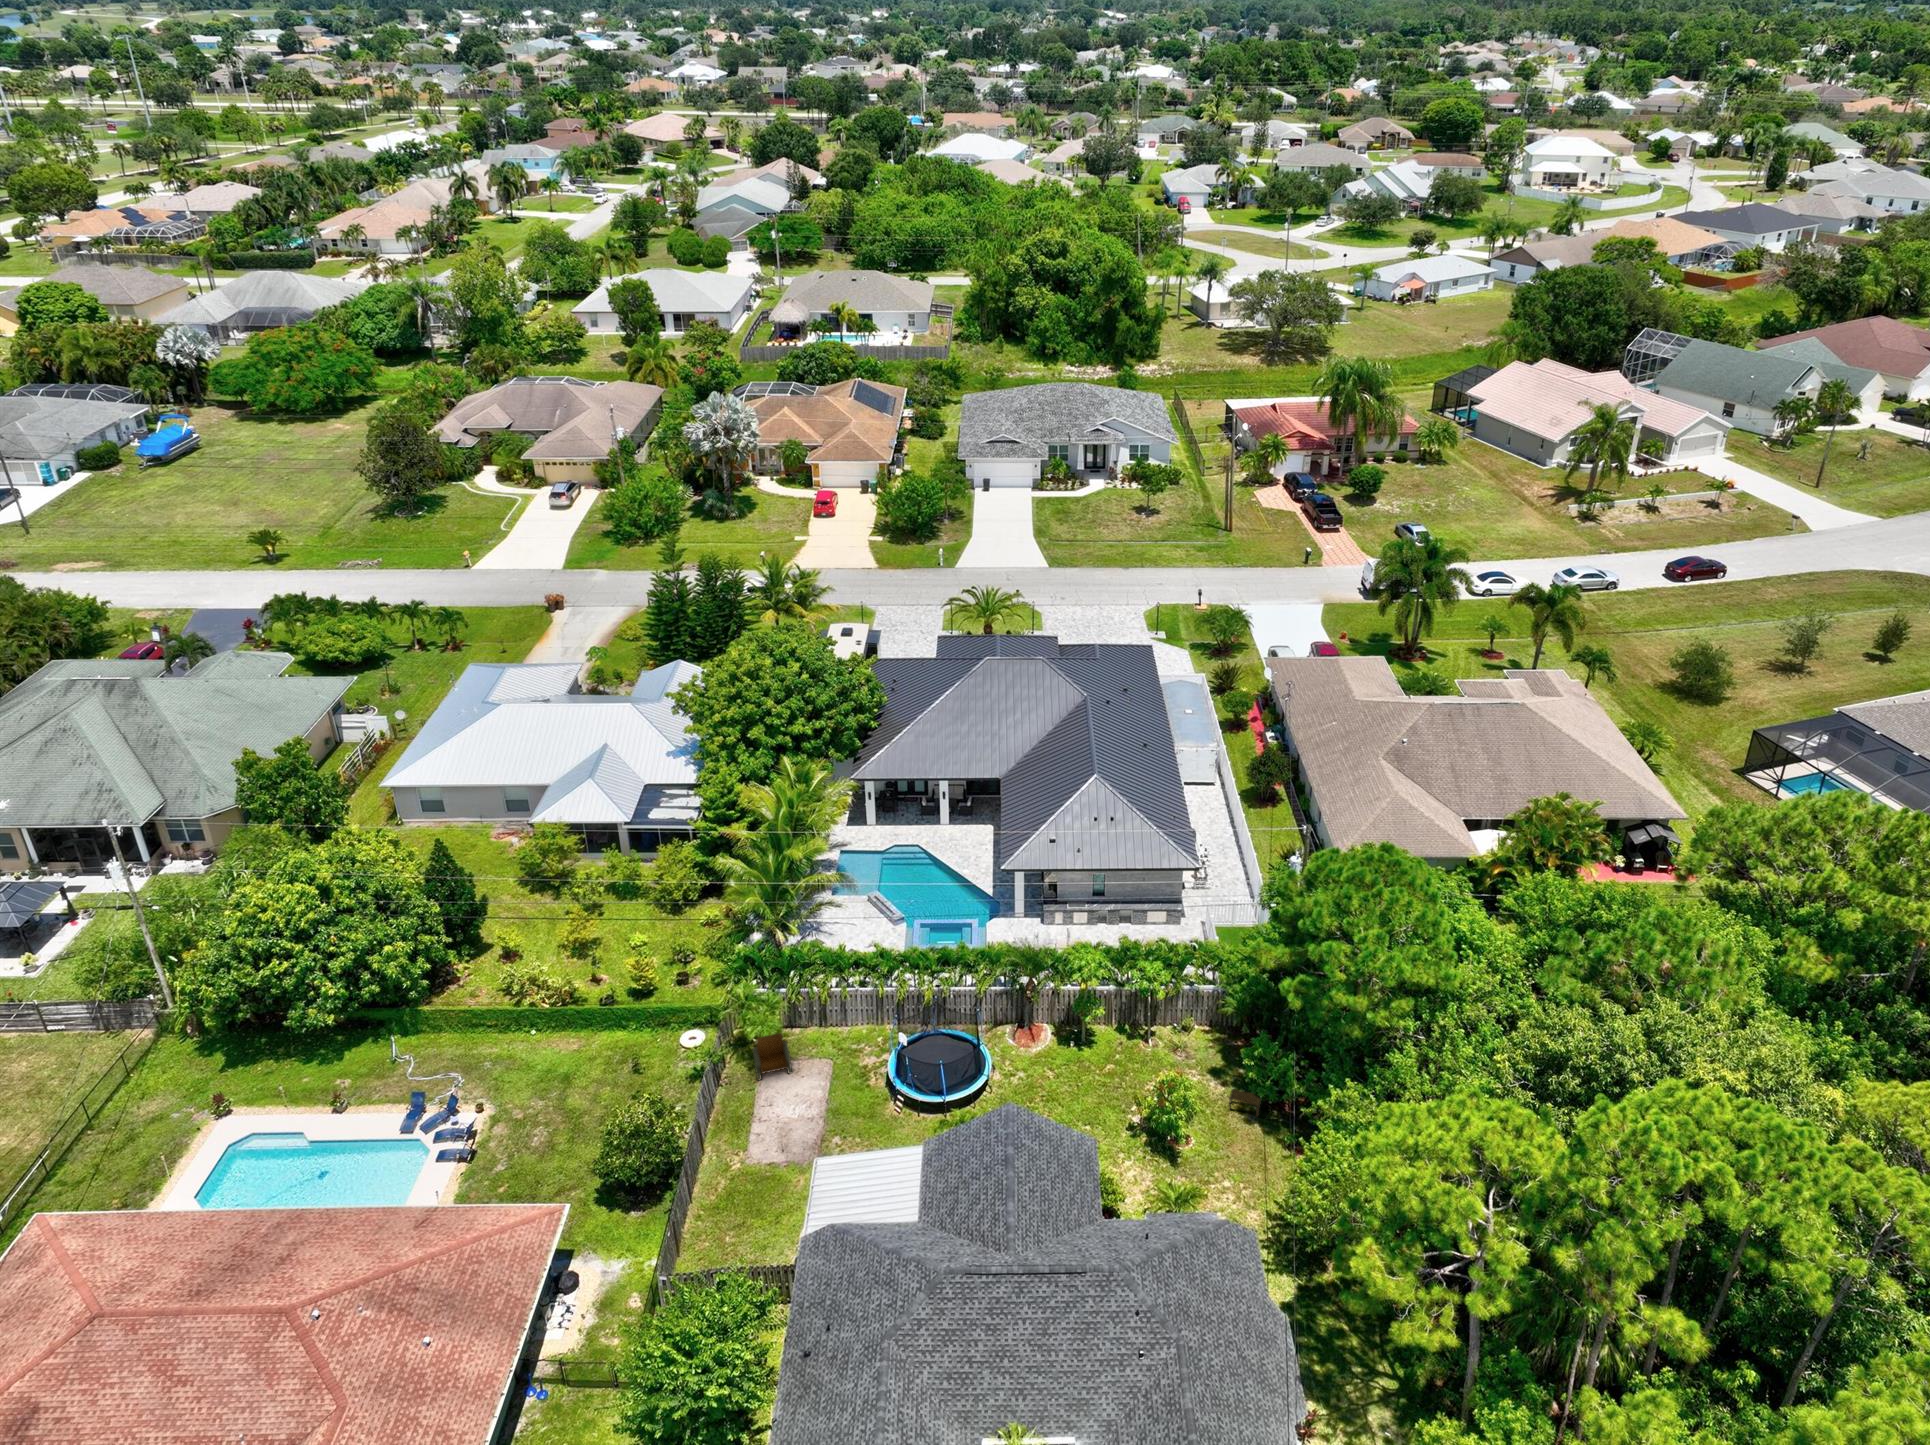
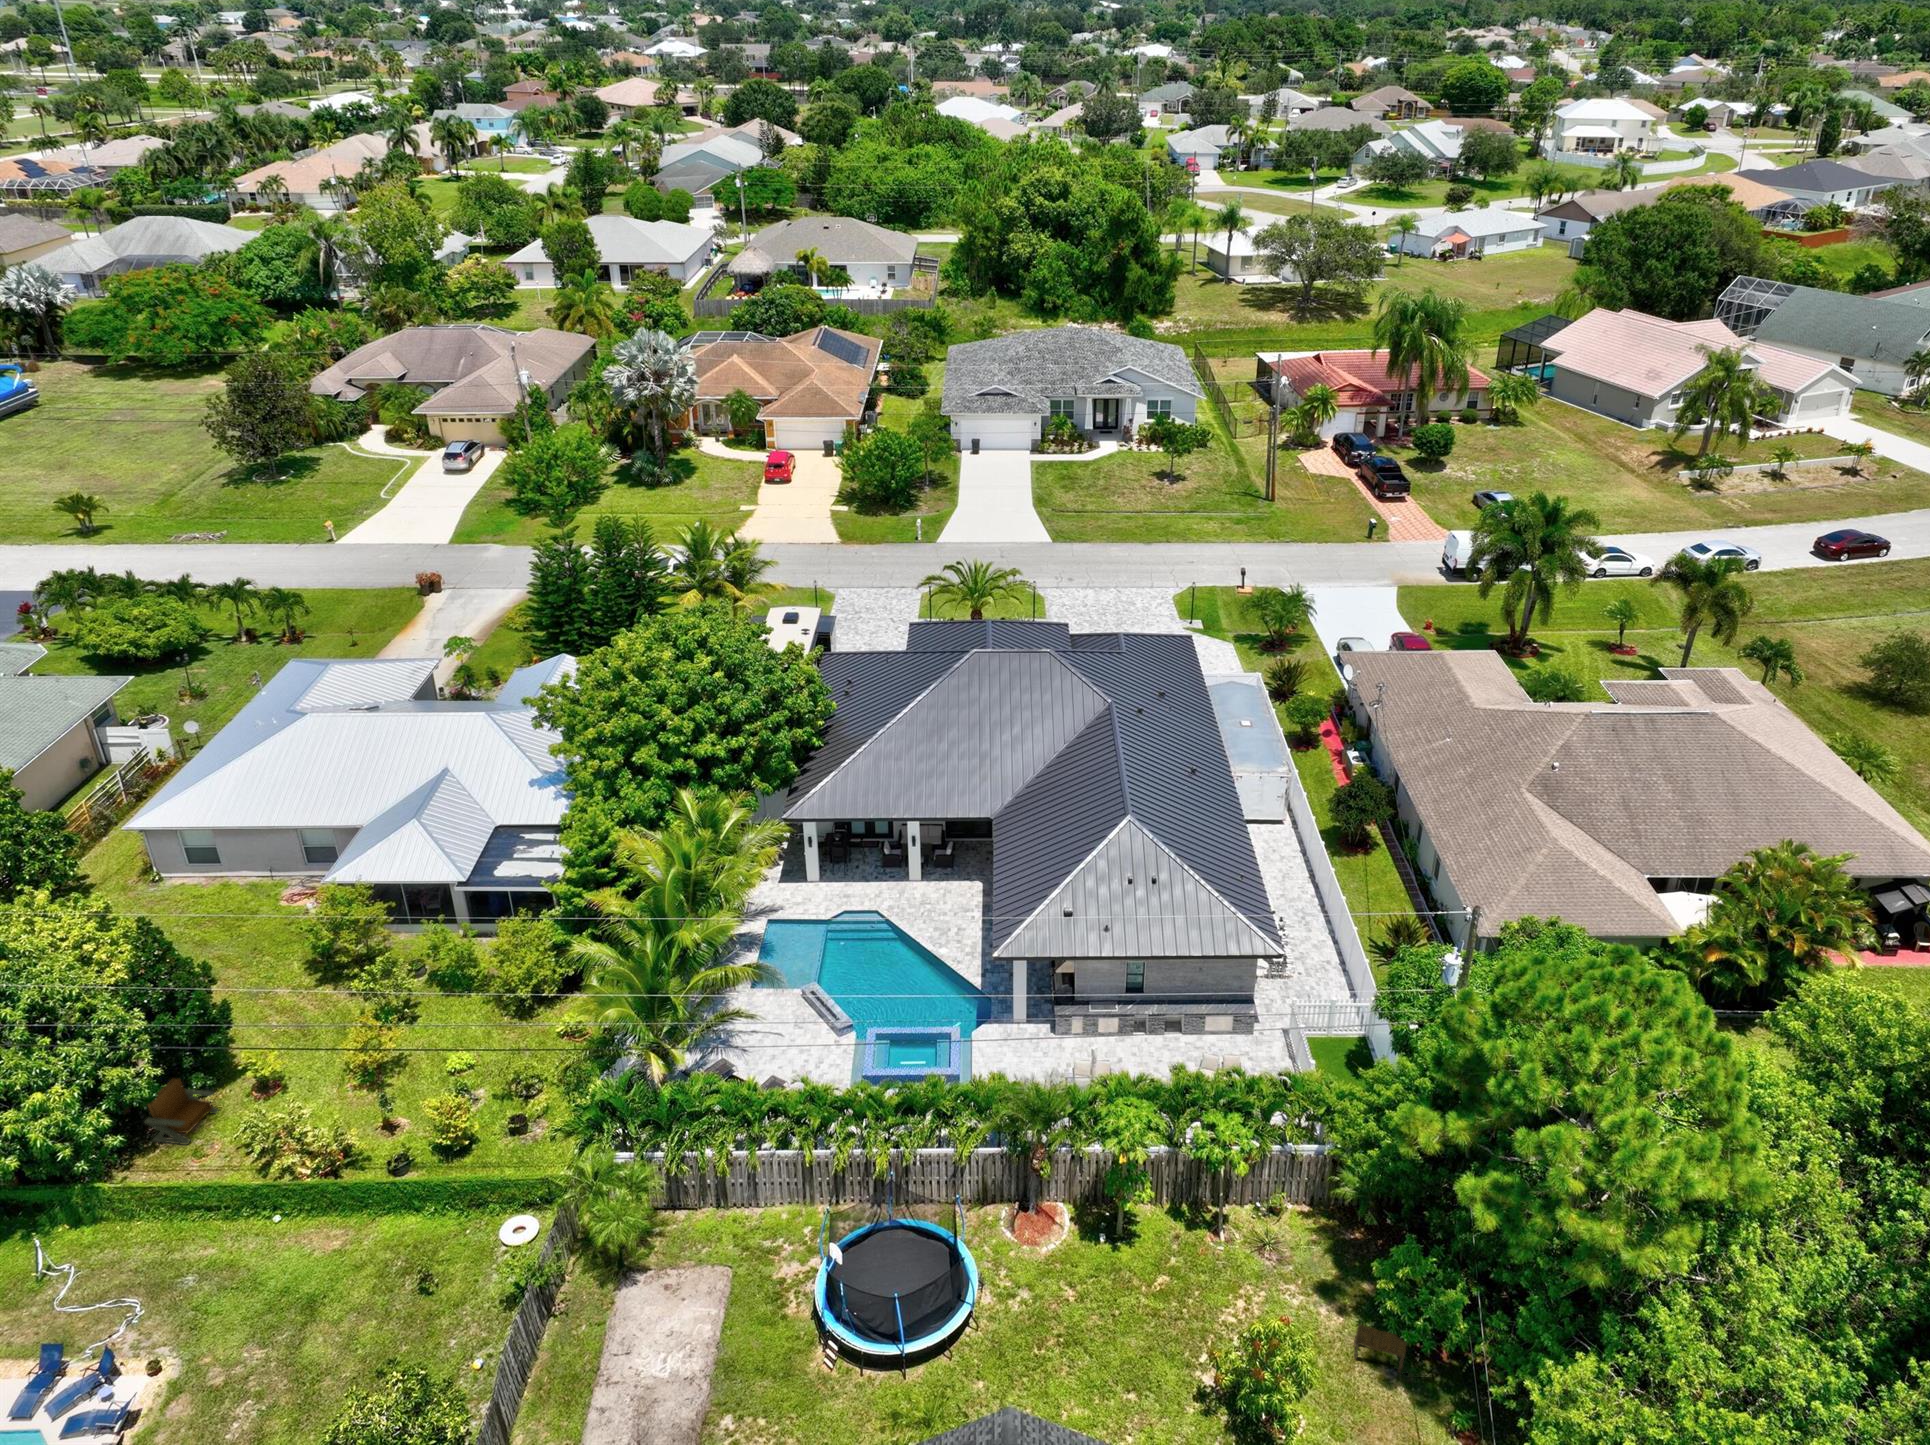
lounge chair: present [753,1033,792,1080] -> present [145,1079,219,1145]

